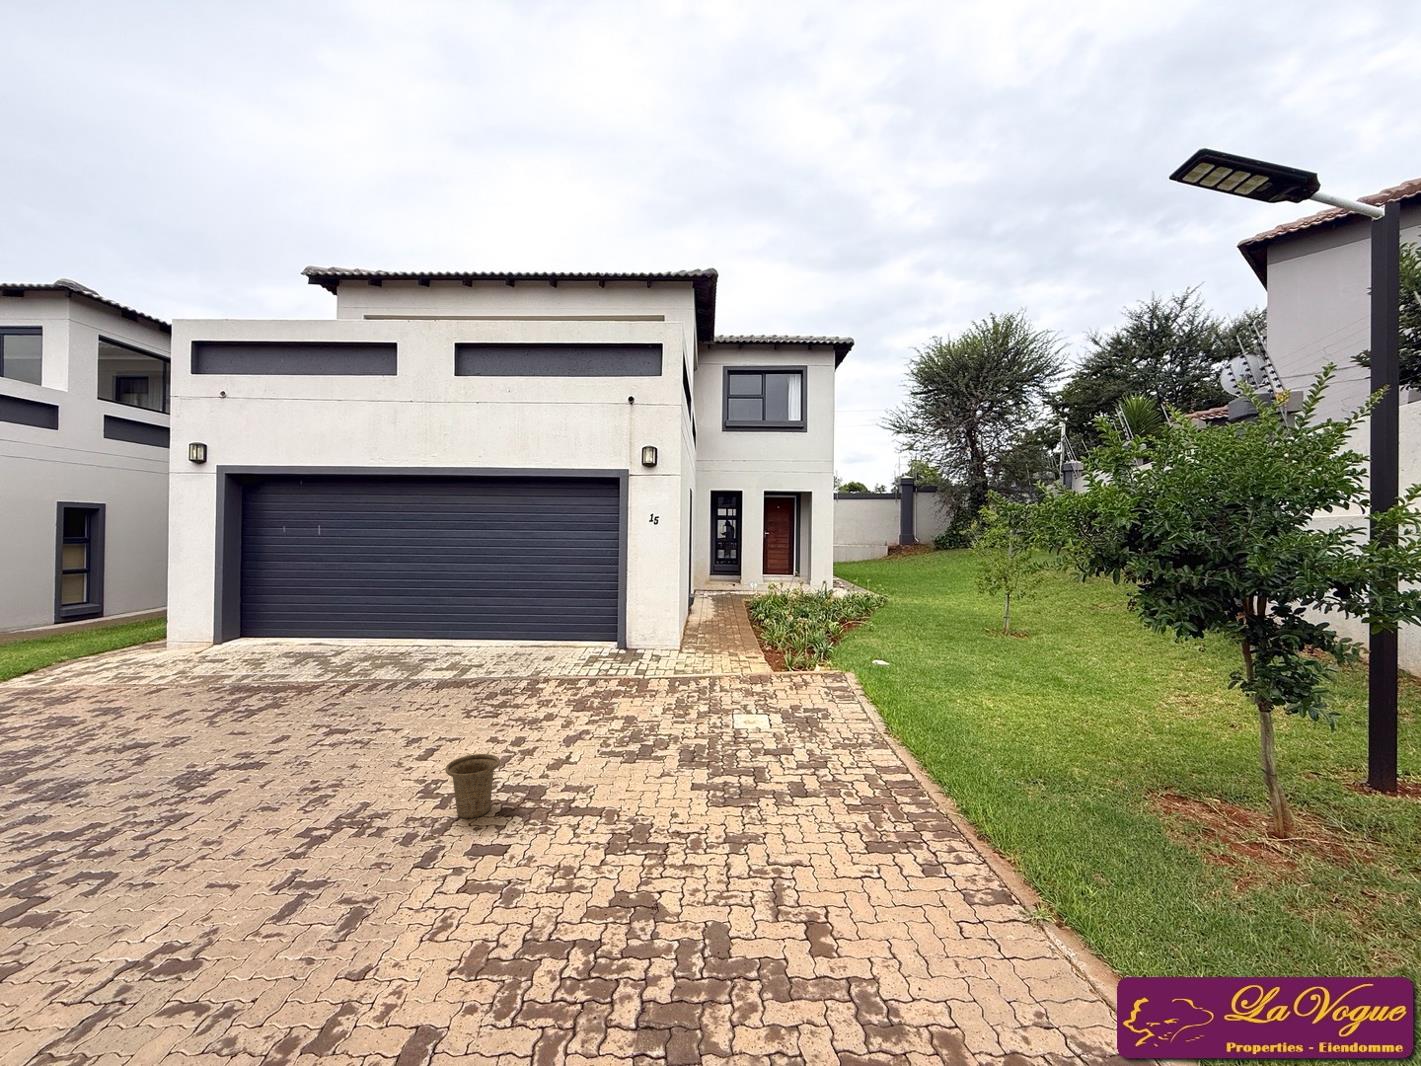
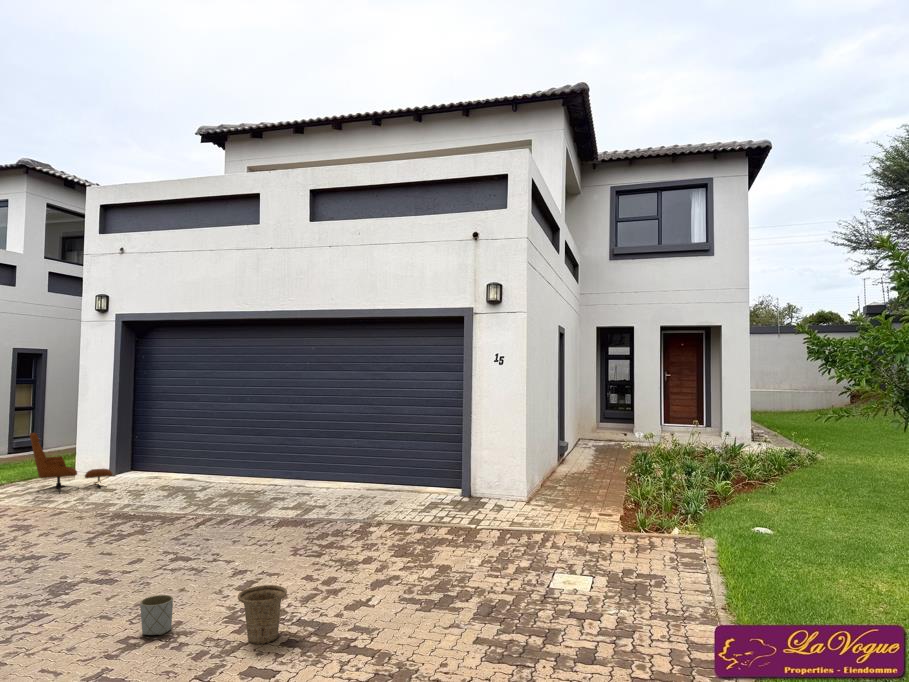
lounge chair: none [107,600,219,668] -> present [30,433,112,493]
planter: none [321,777,361,825] -> present [140,595,173,635]

